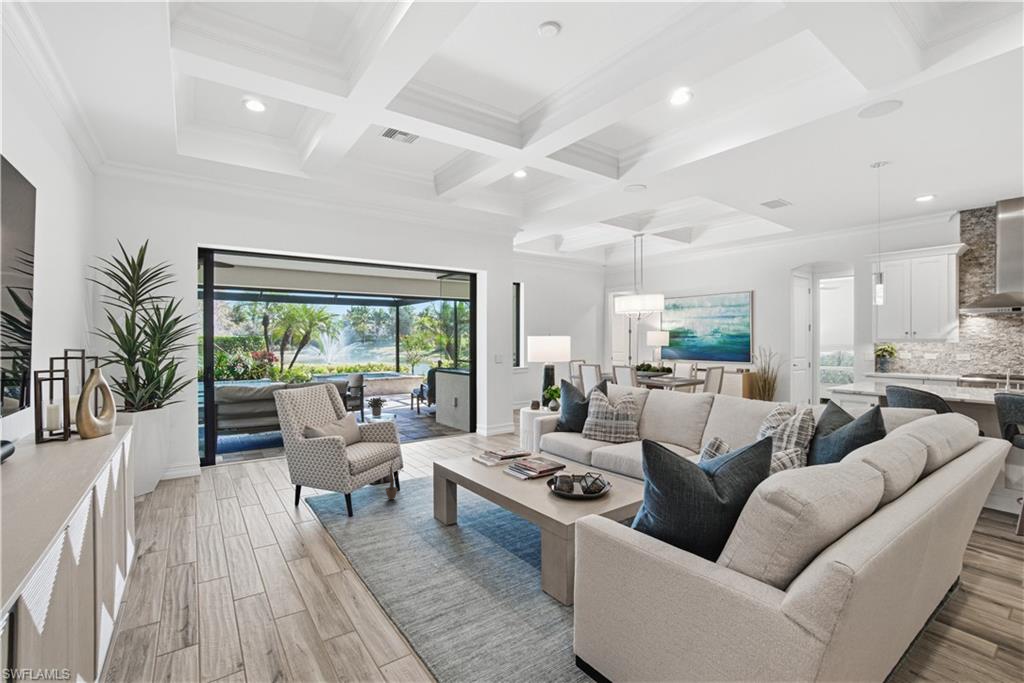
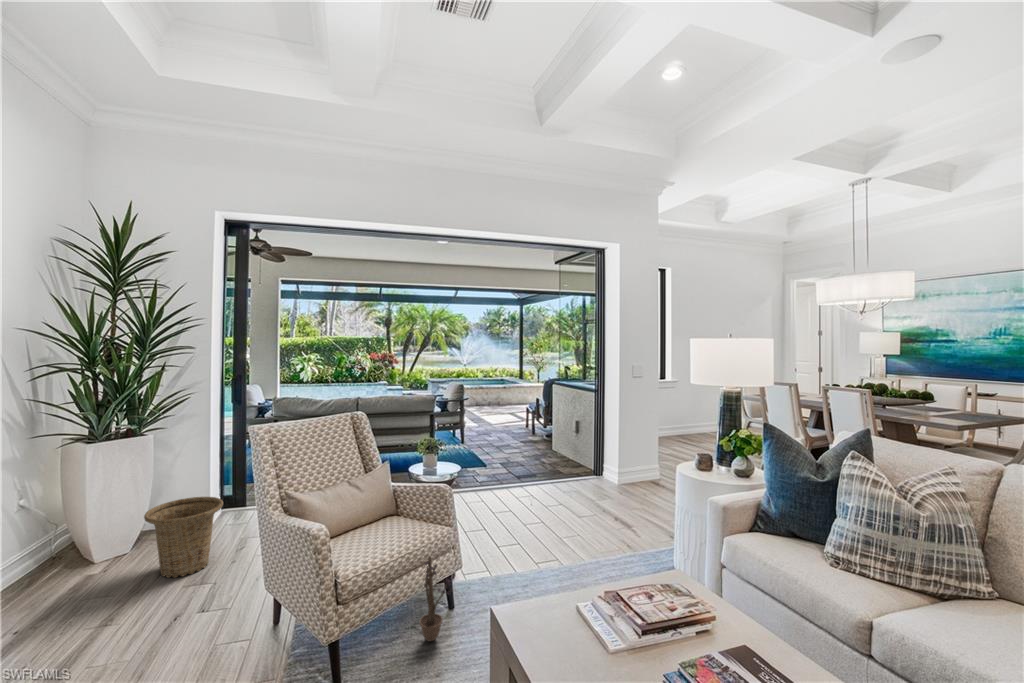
basket: none [177,448,228,498] -> present [144,497,223,578]

